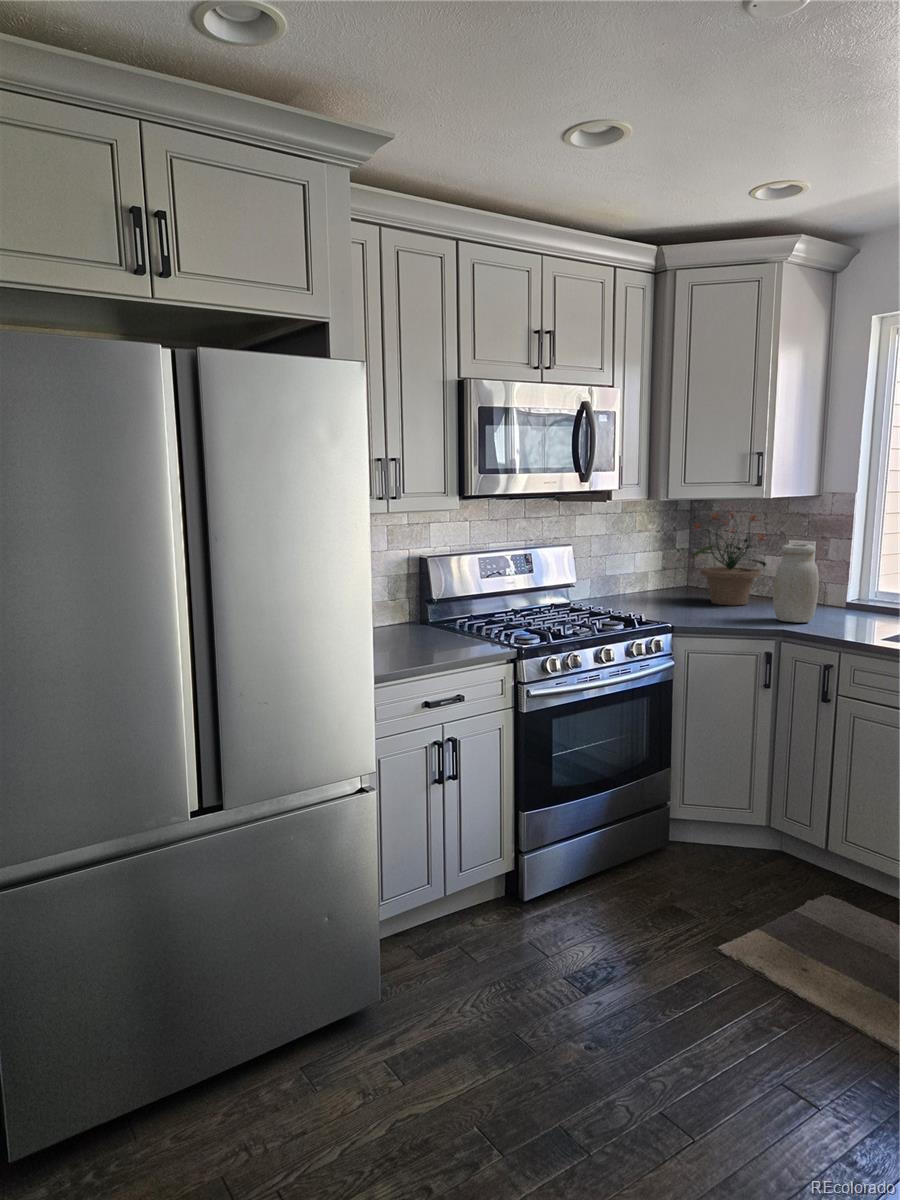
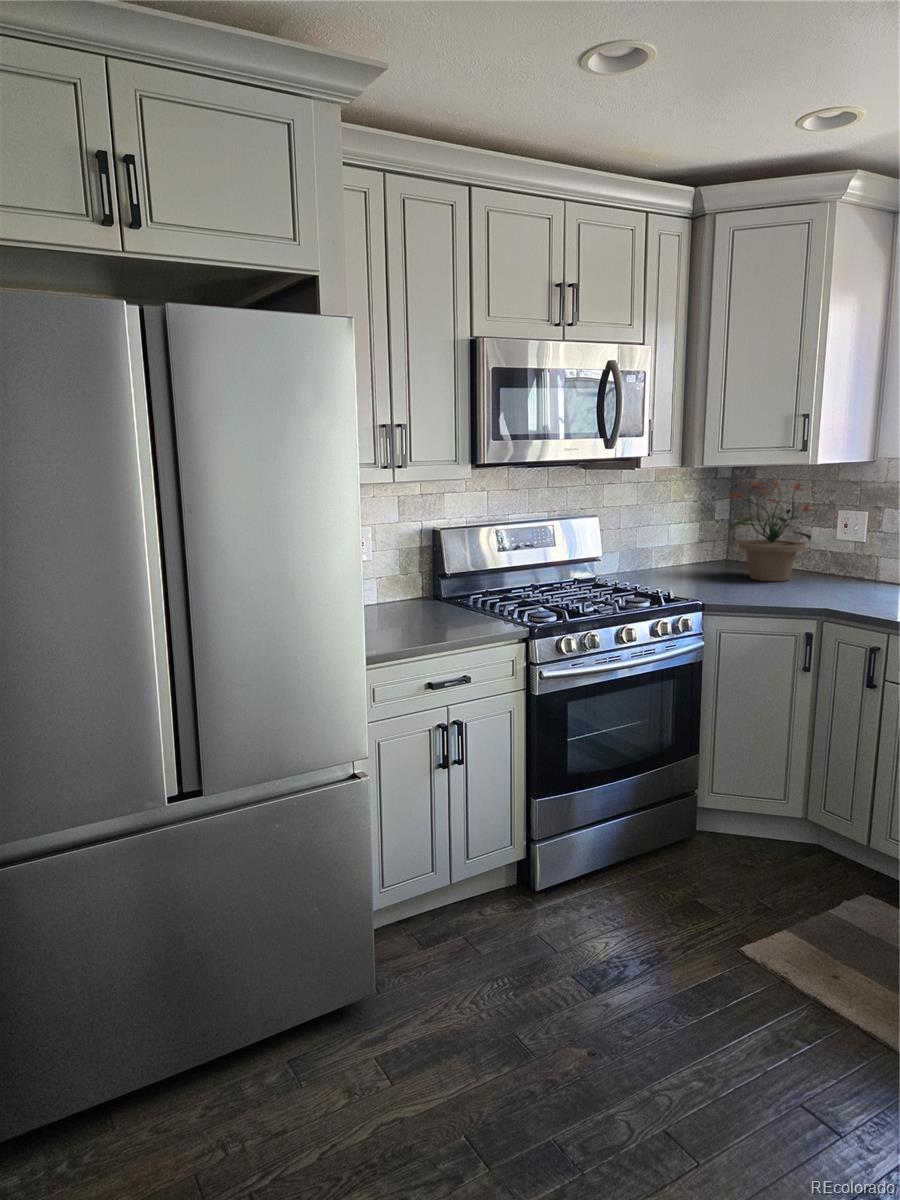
jar: present [773,544,819,623] -> none [816,516,866,601]

